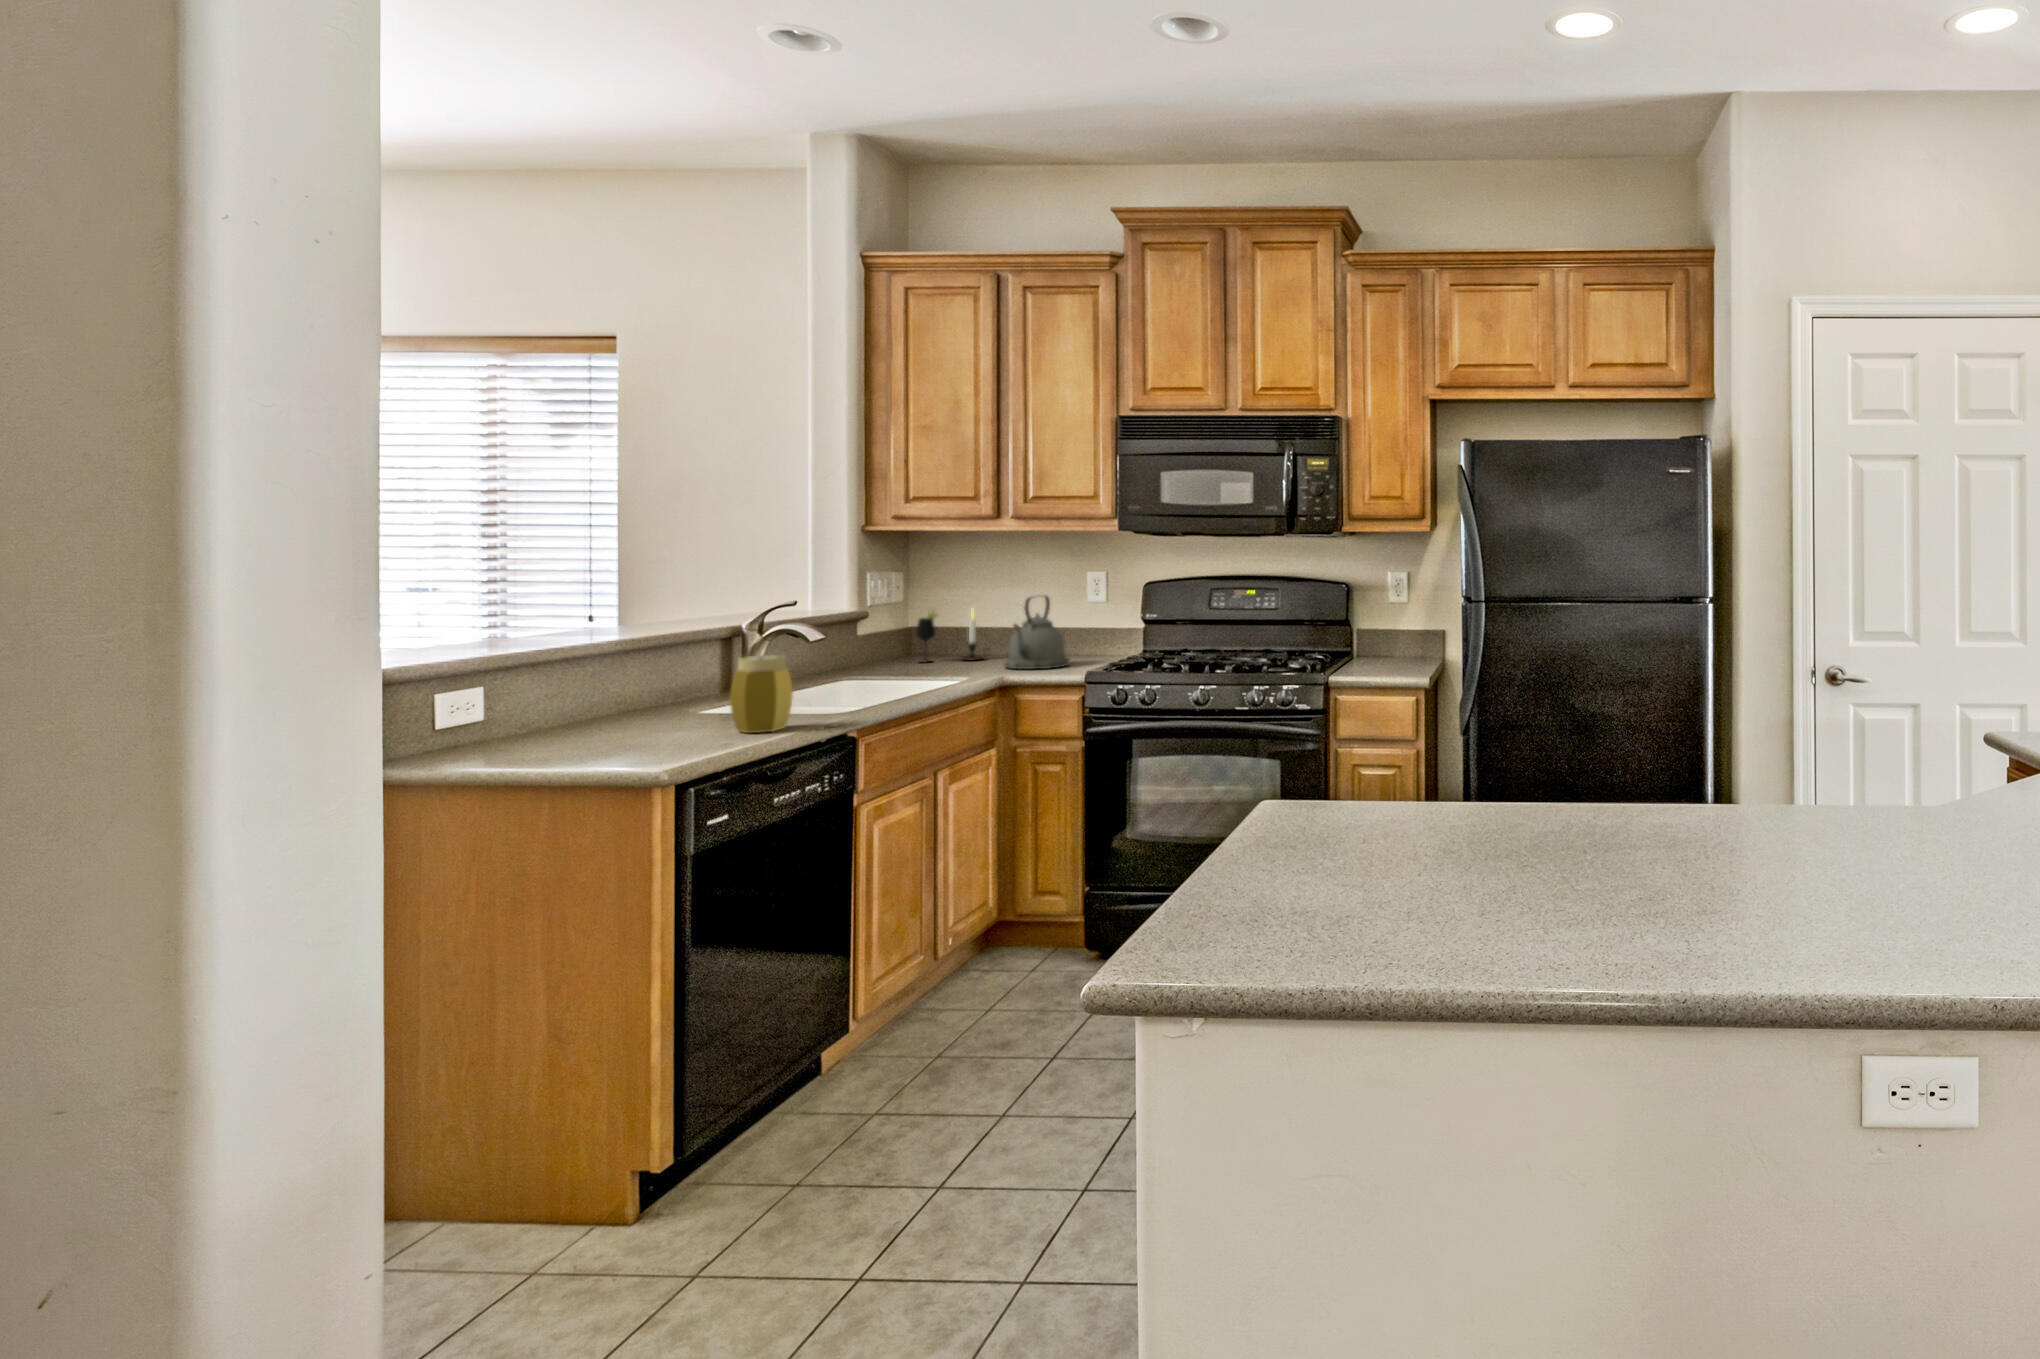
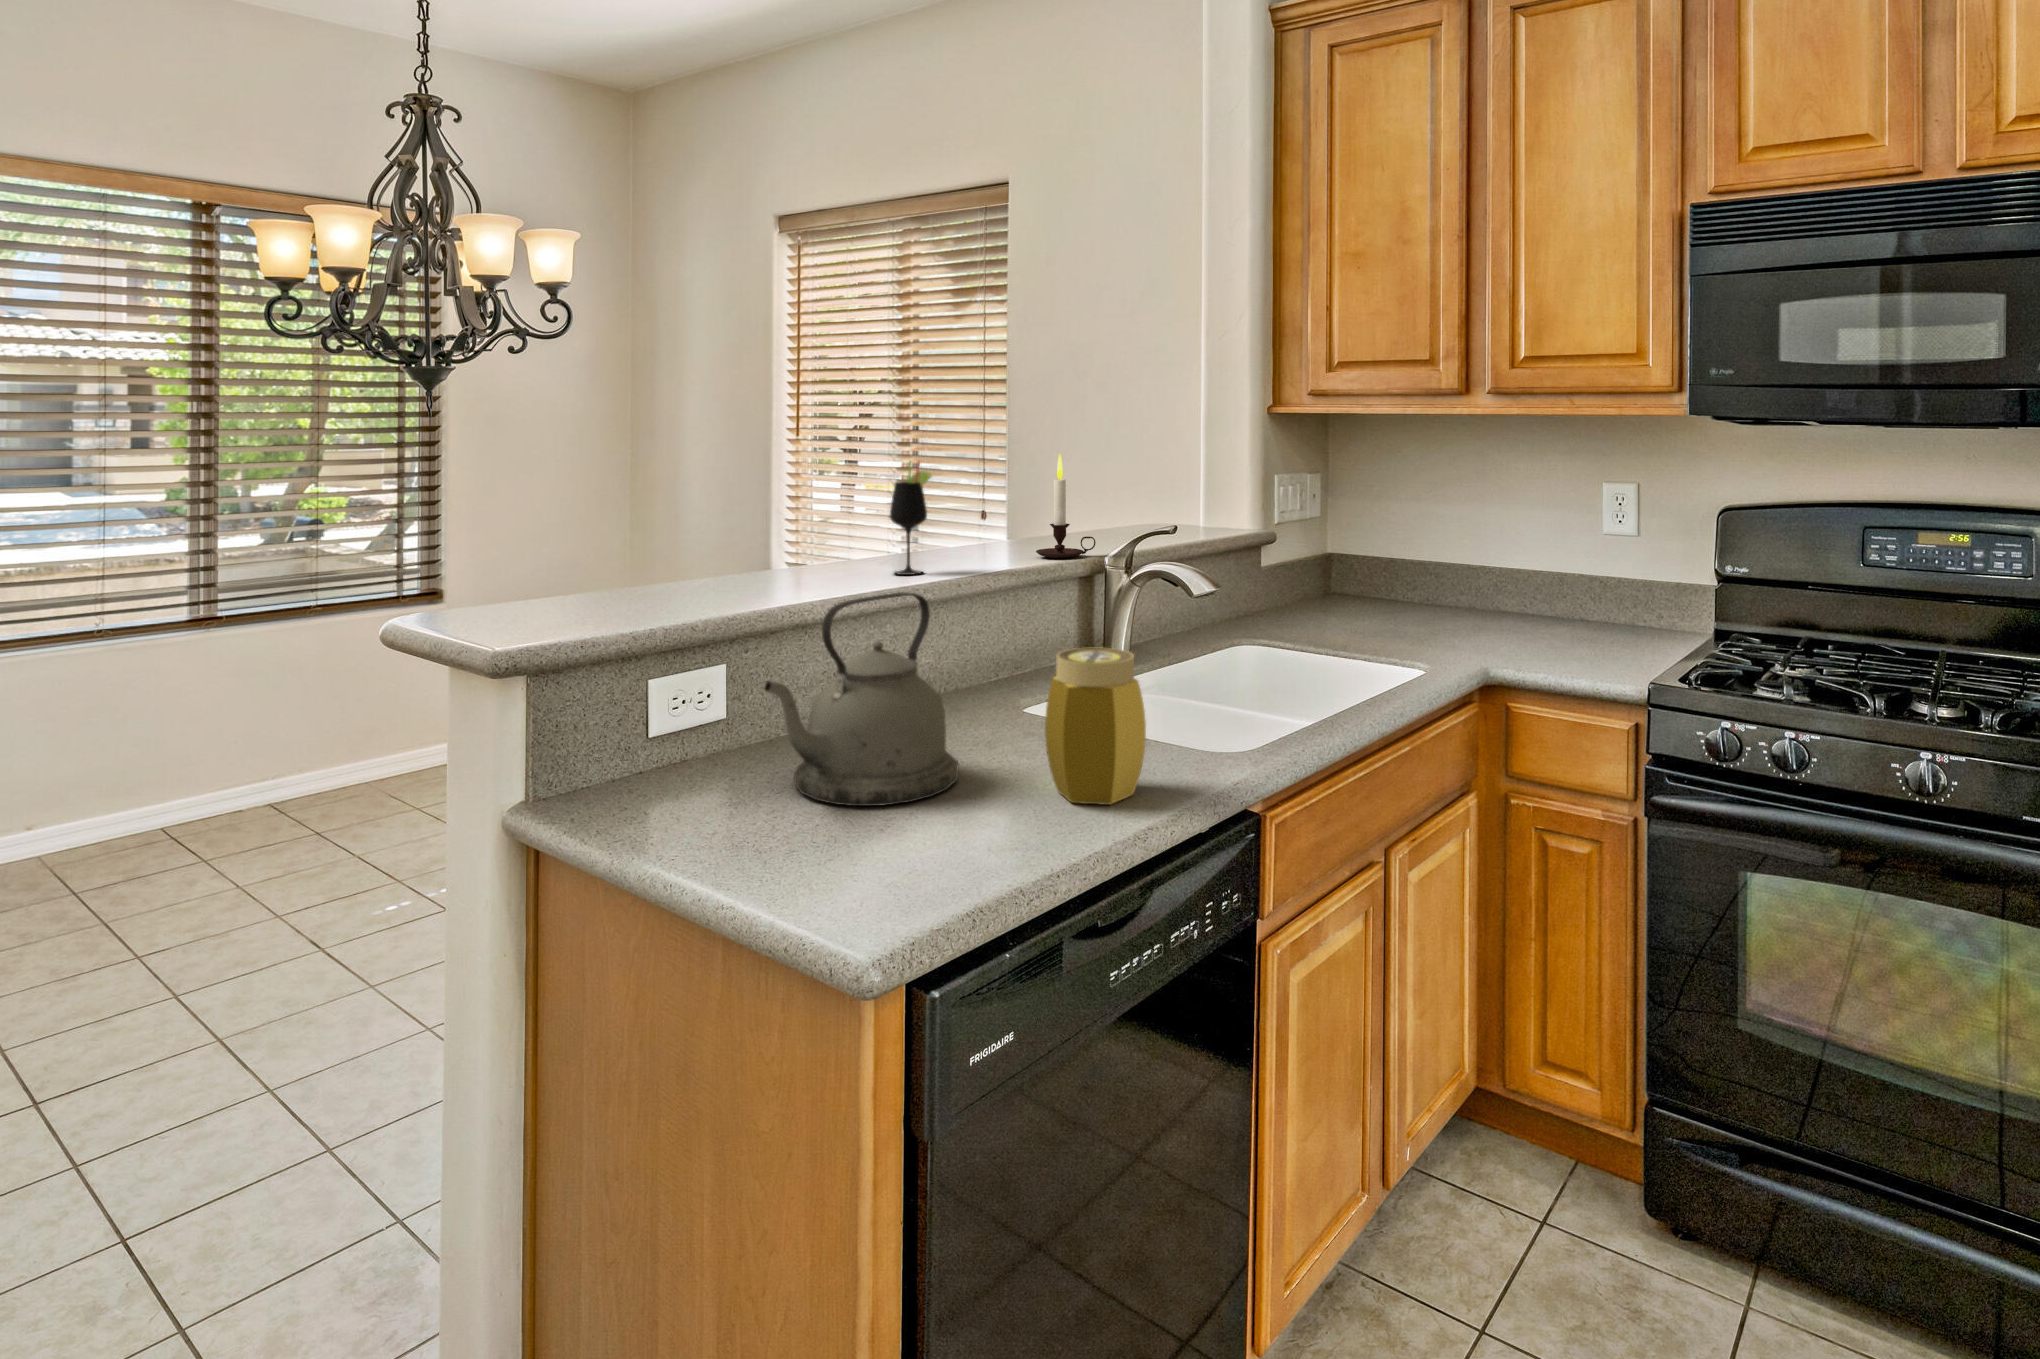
kettle: present [1004,596,1070,669] -> present [765,592,959,806]
candle: present [961,609,988,660] -> present [1036,454,1096,558]
wine glass: present [916,610,938,662] -> present [890,462,931,575]

